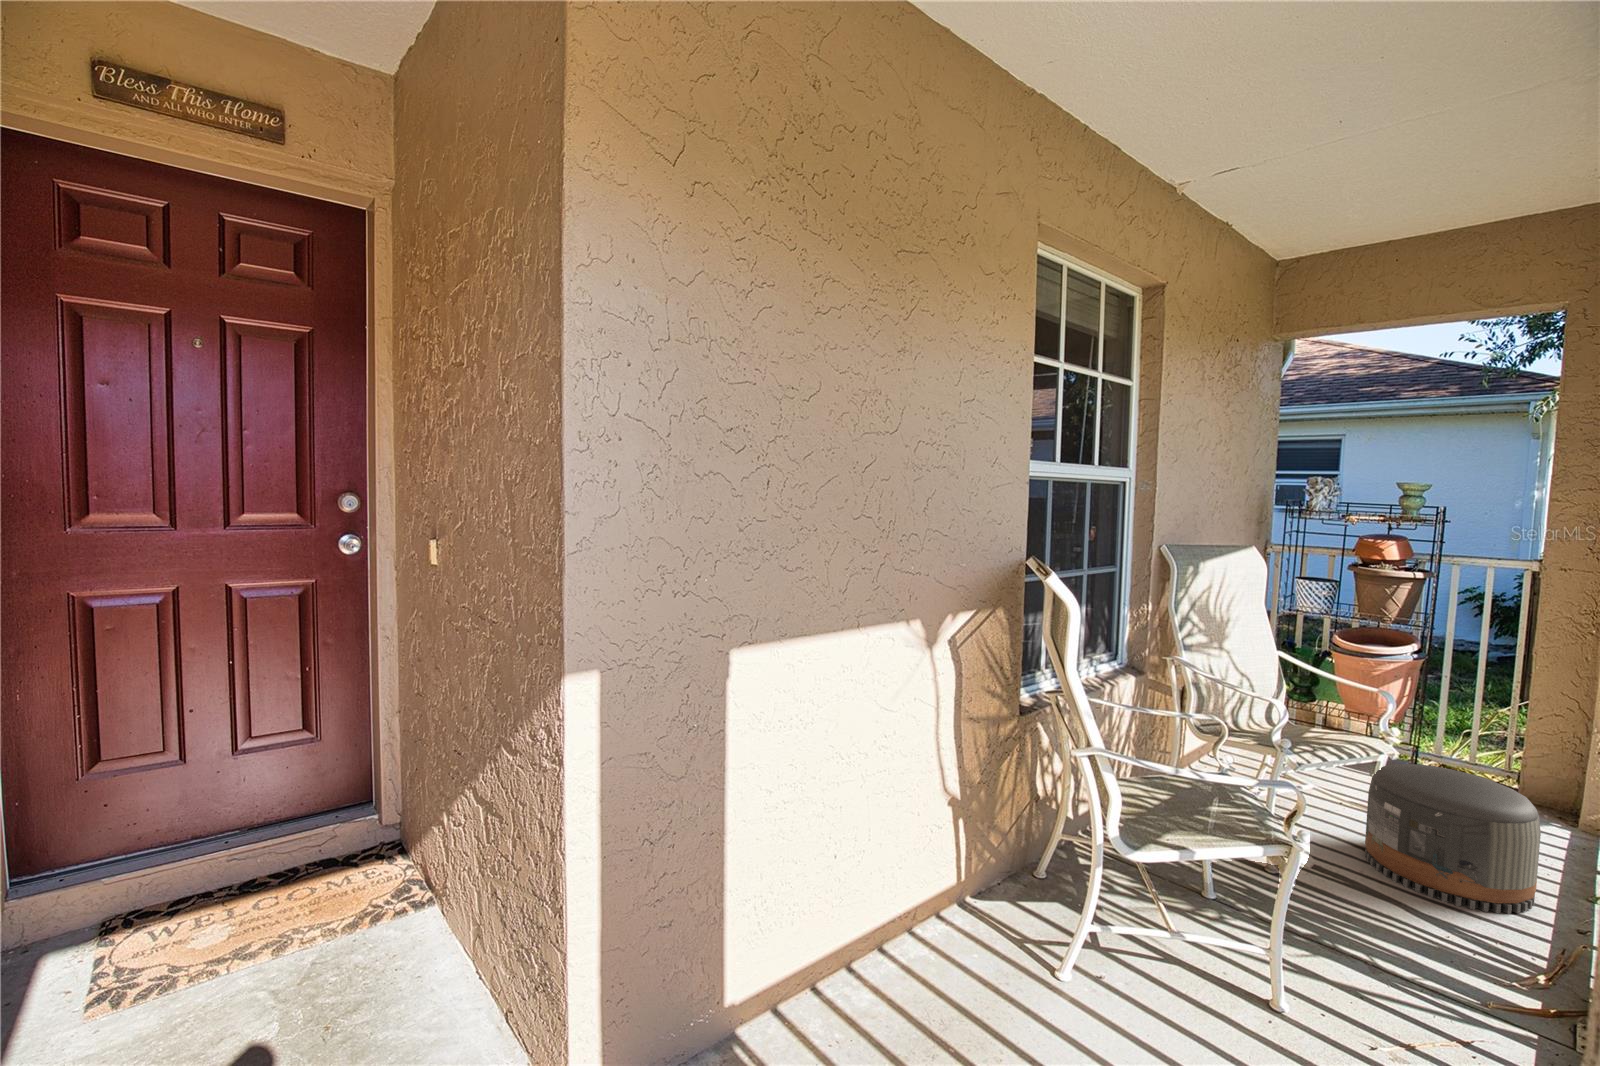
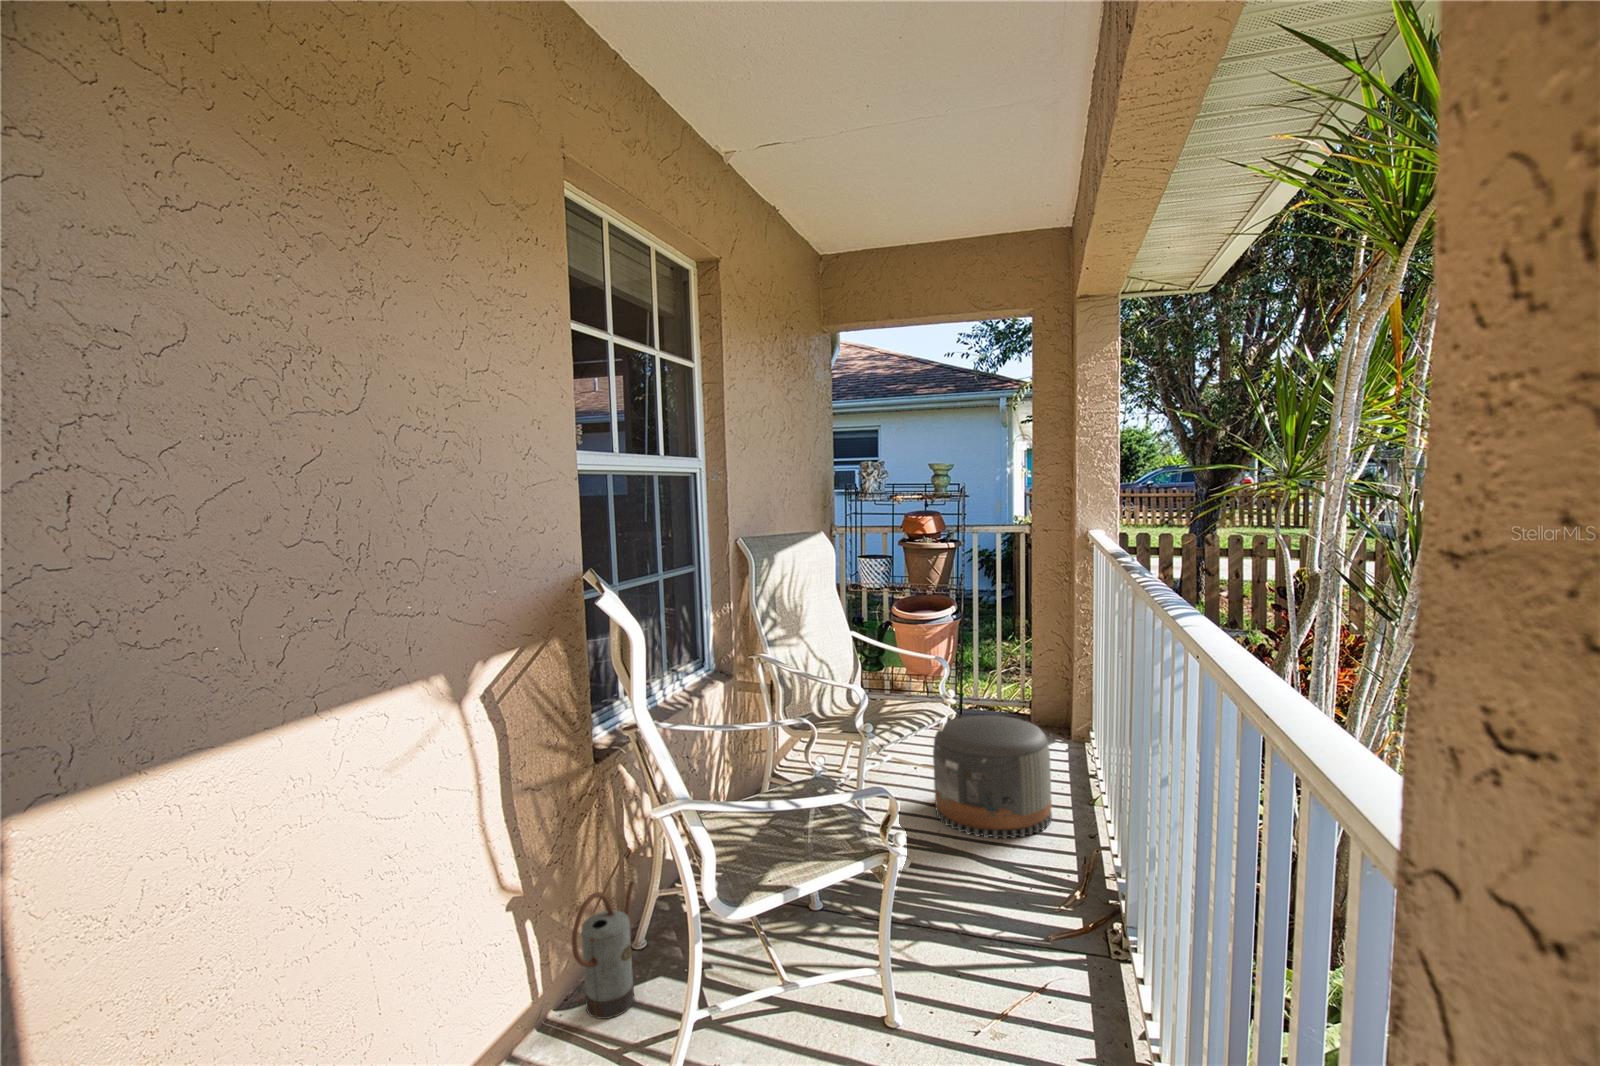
watering can: none [992,814,1043,917] -> present [572,882,635,1019]

